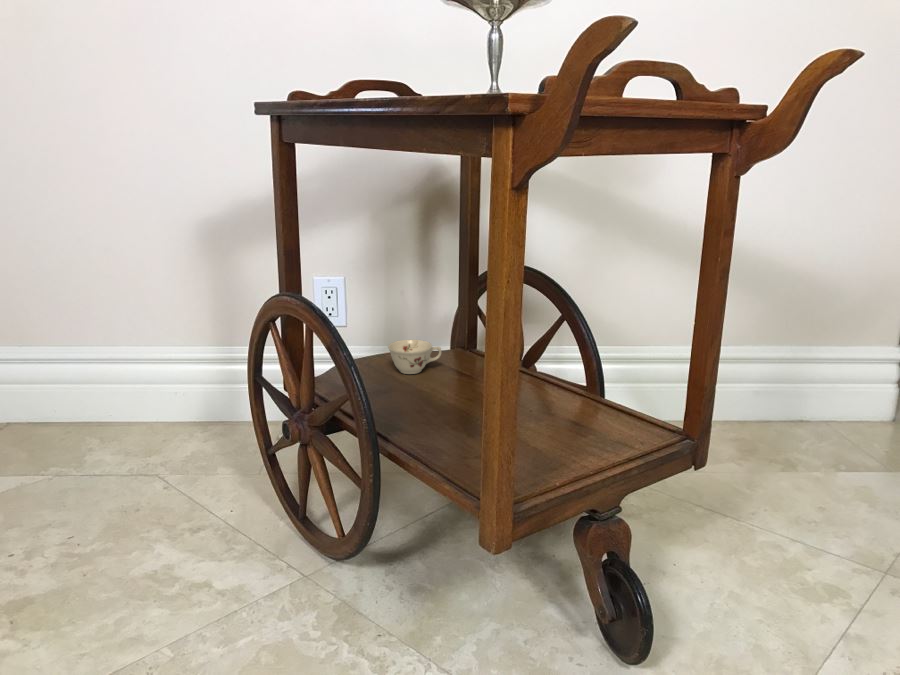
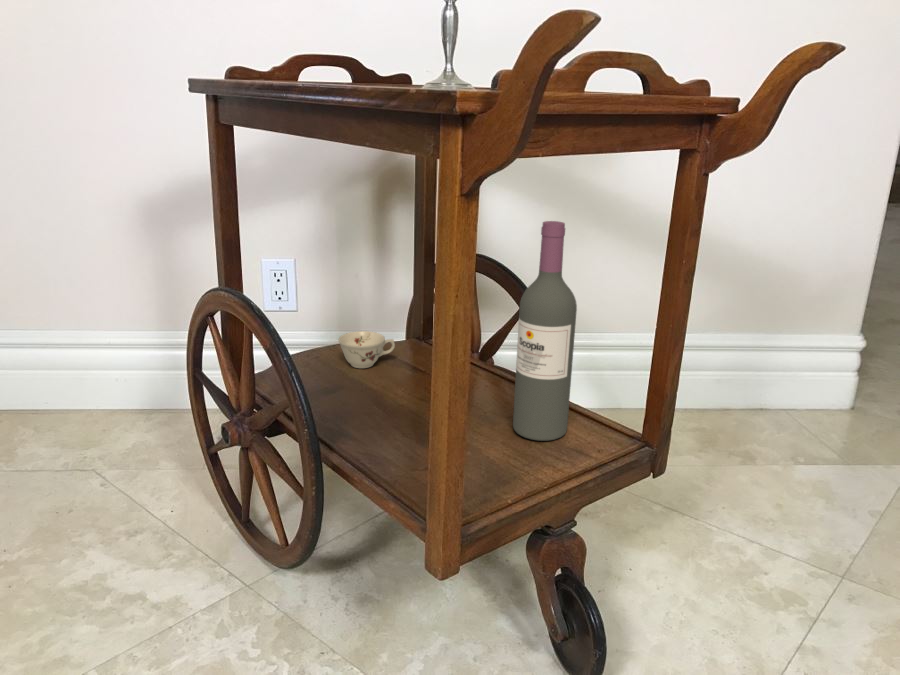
wine bottle: none [558,224,618,434] -> present [513,221,577,441]

